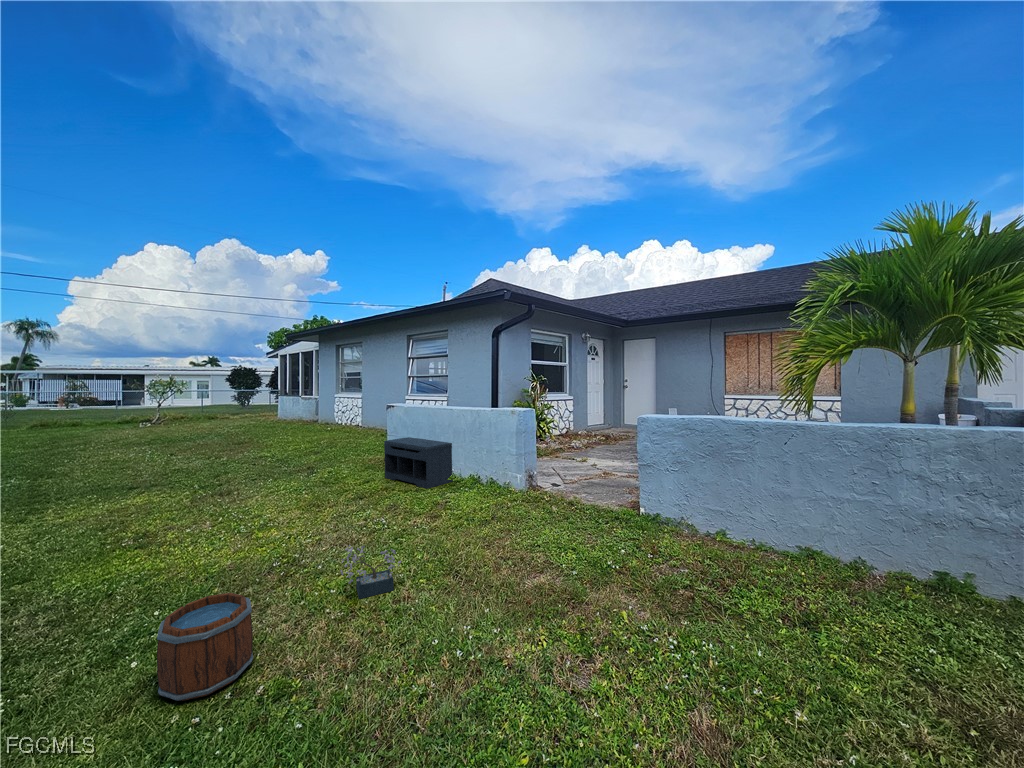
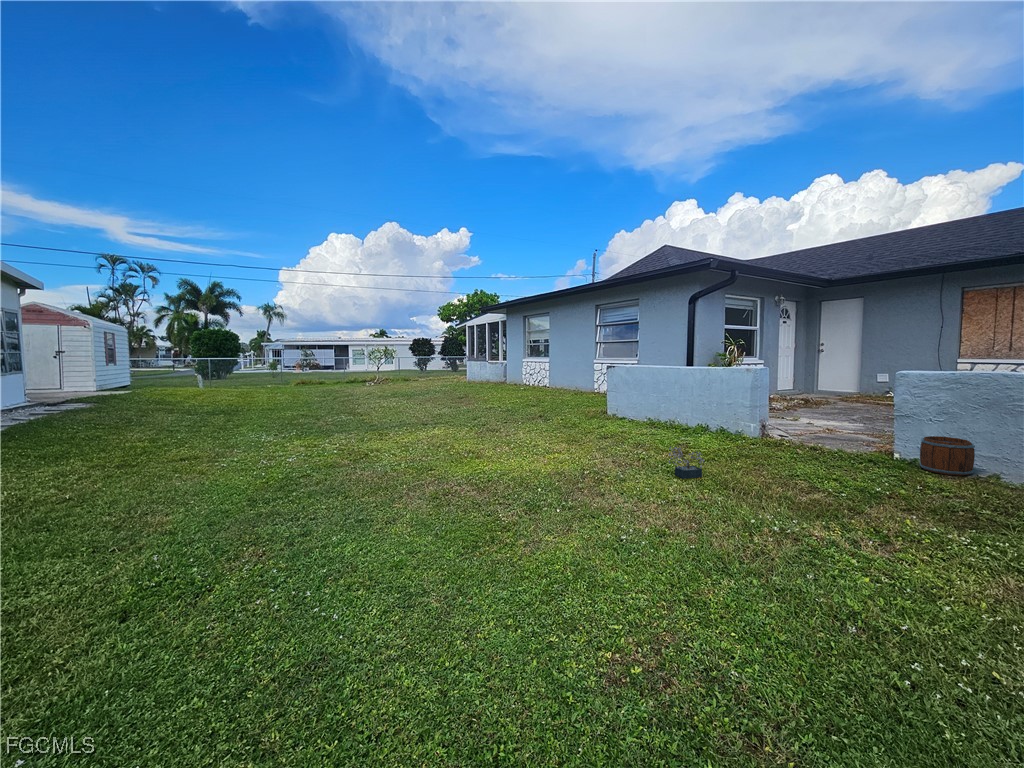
bench: present [384,437,452,489] -> none [617,390,679,429]
bucket: present [157,593,253,701] -> present [920,436,975,476]

